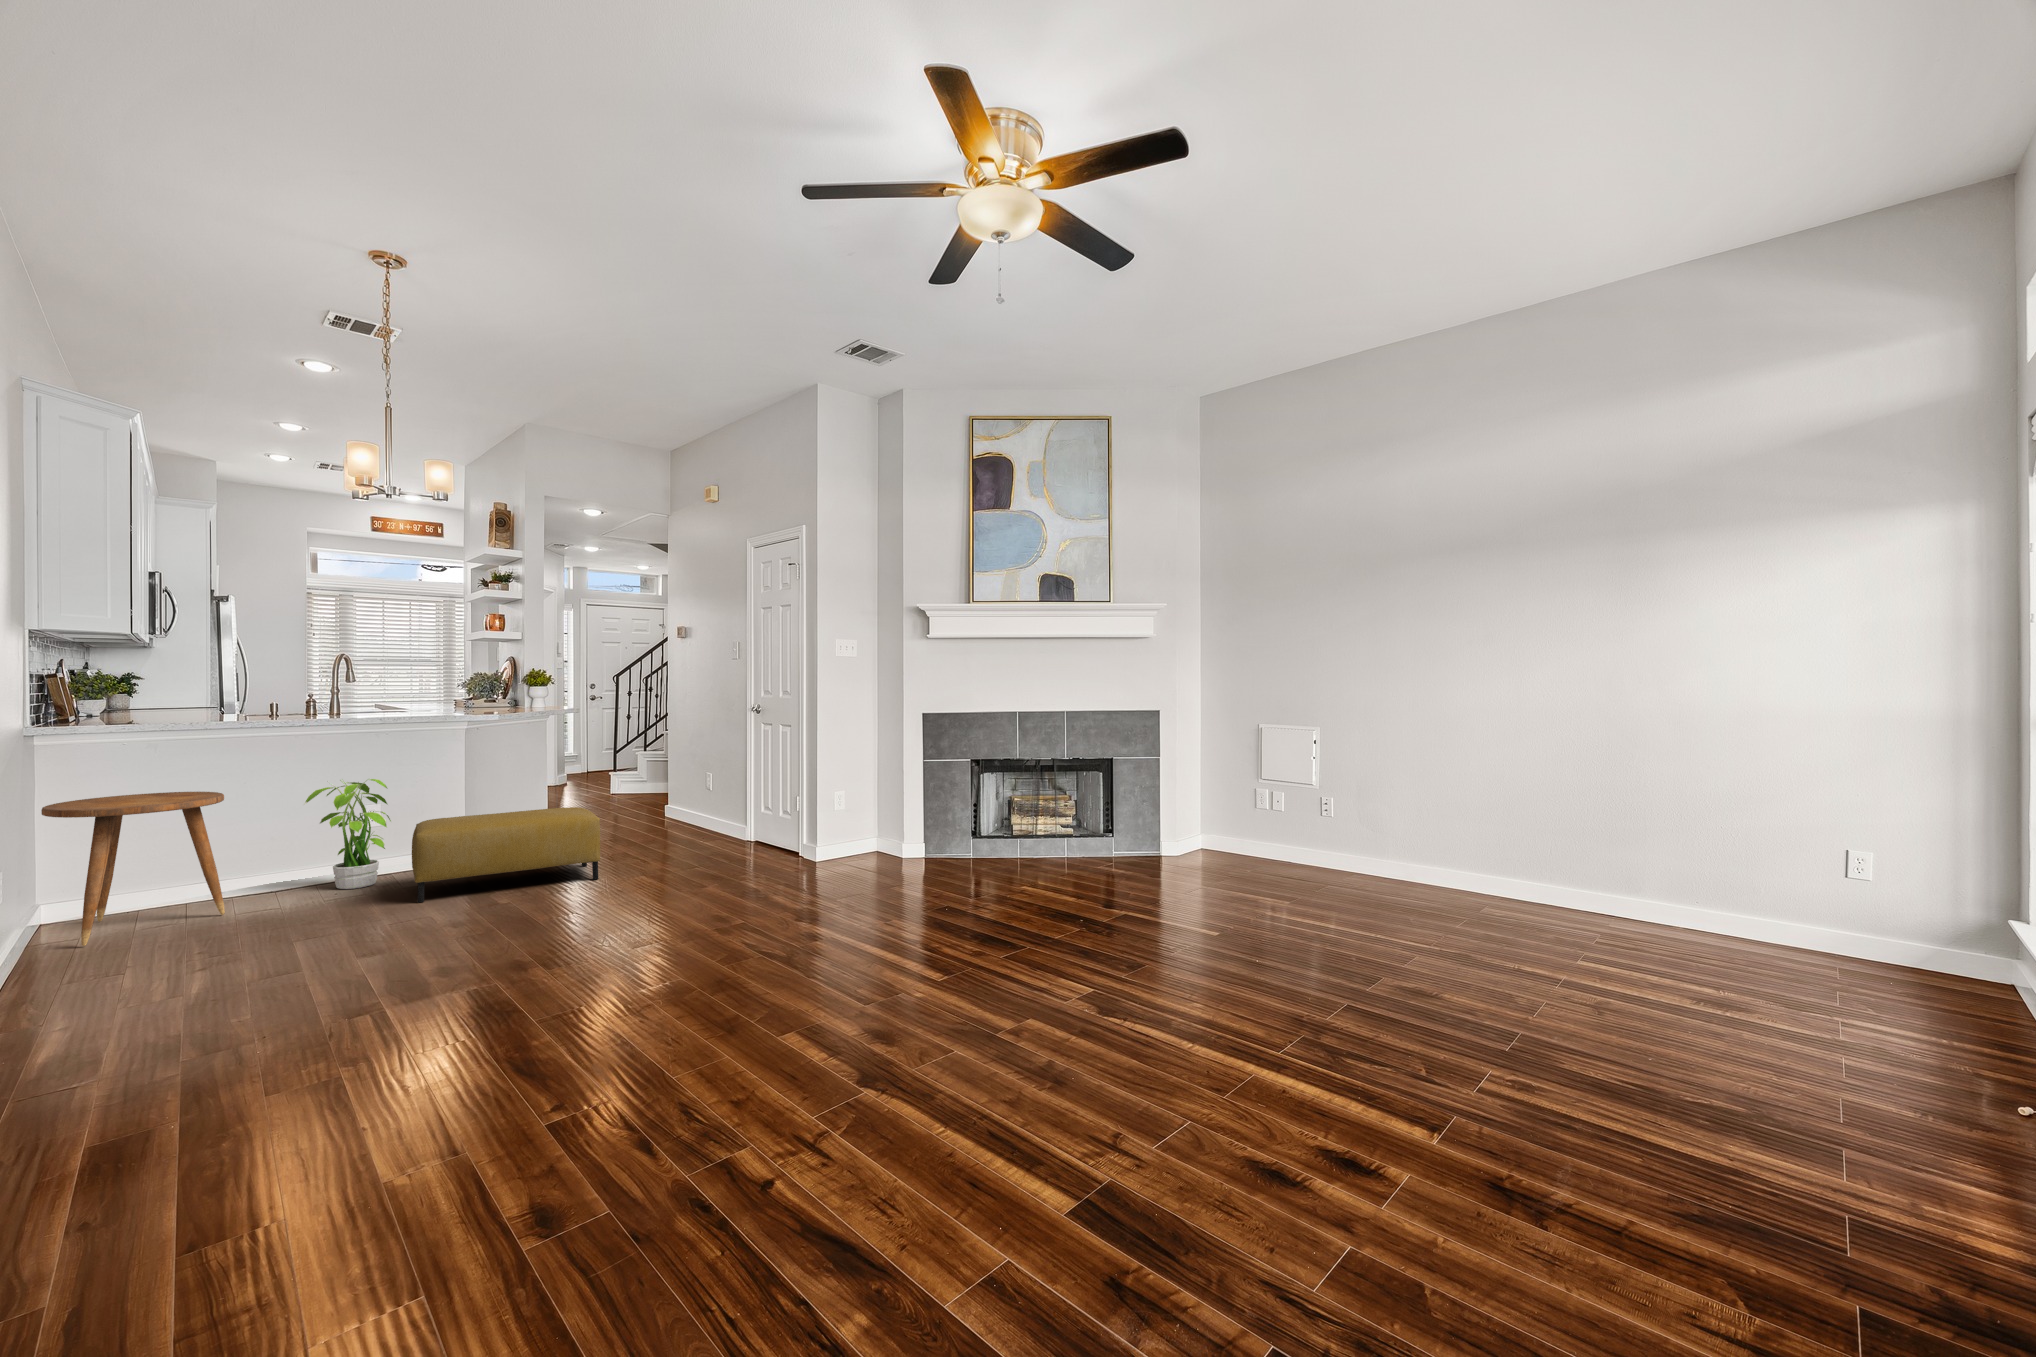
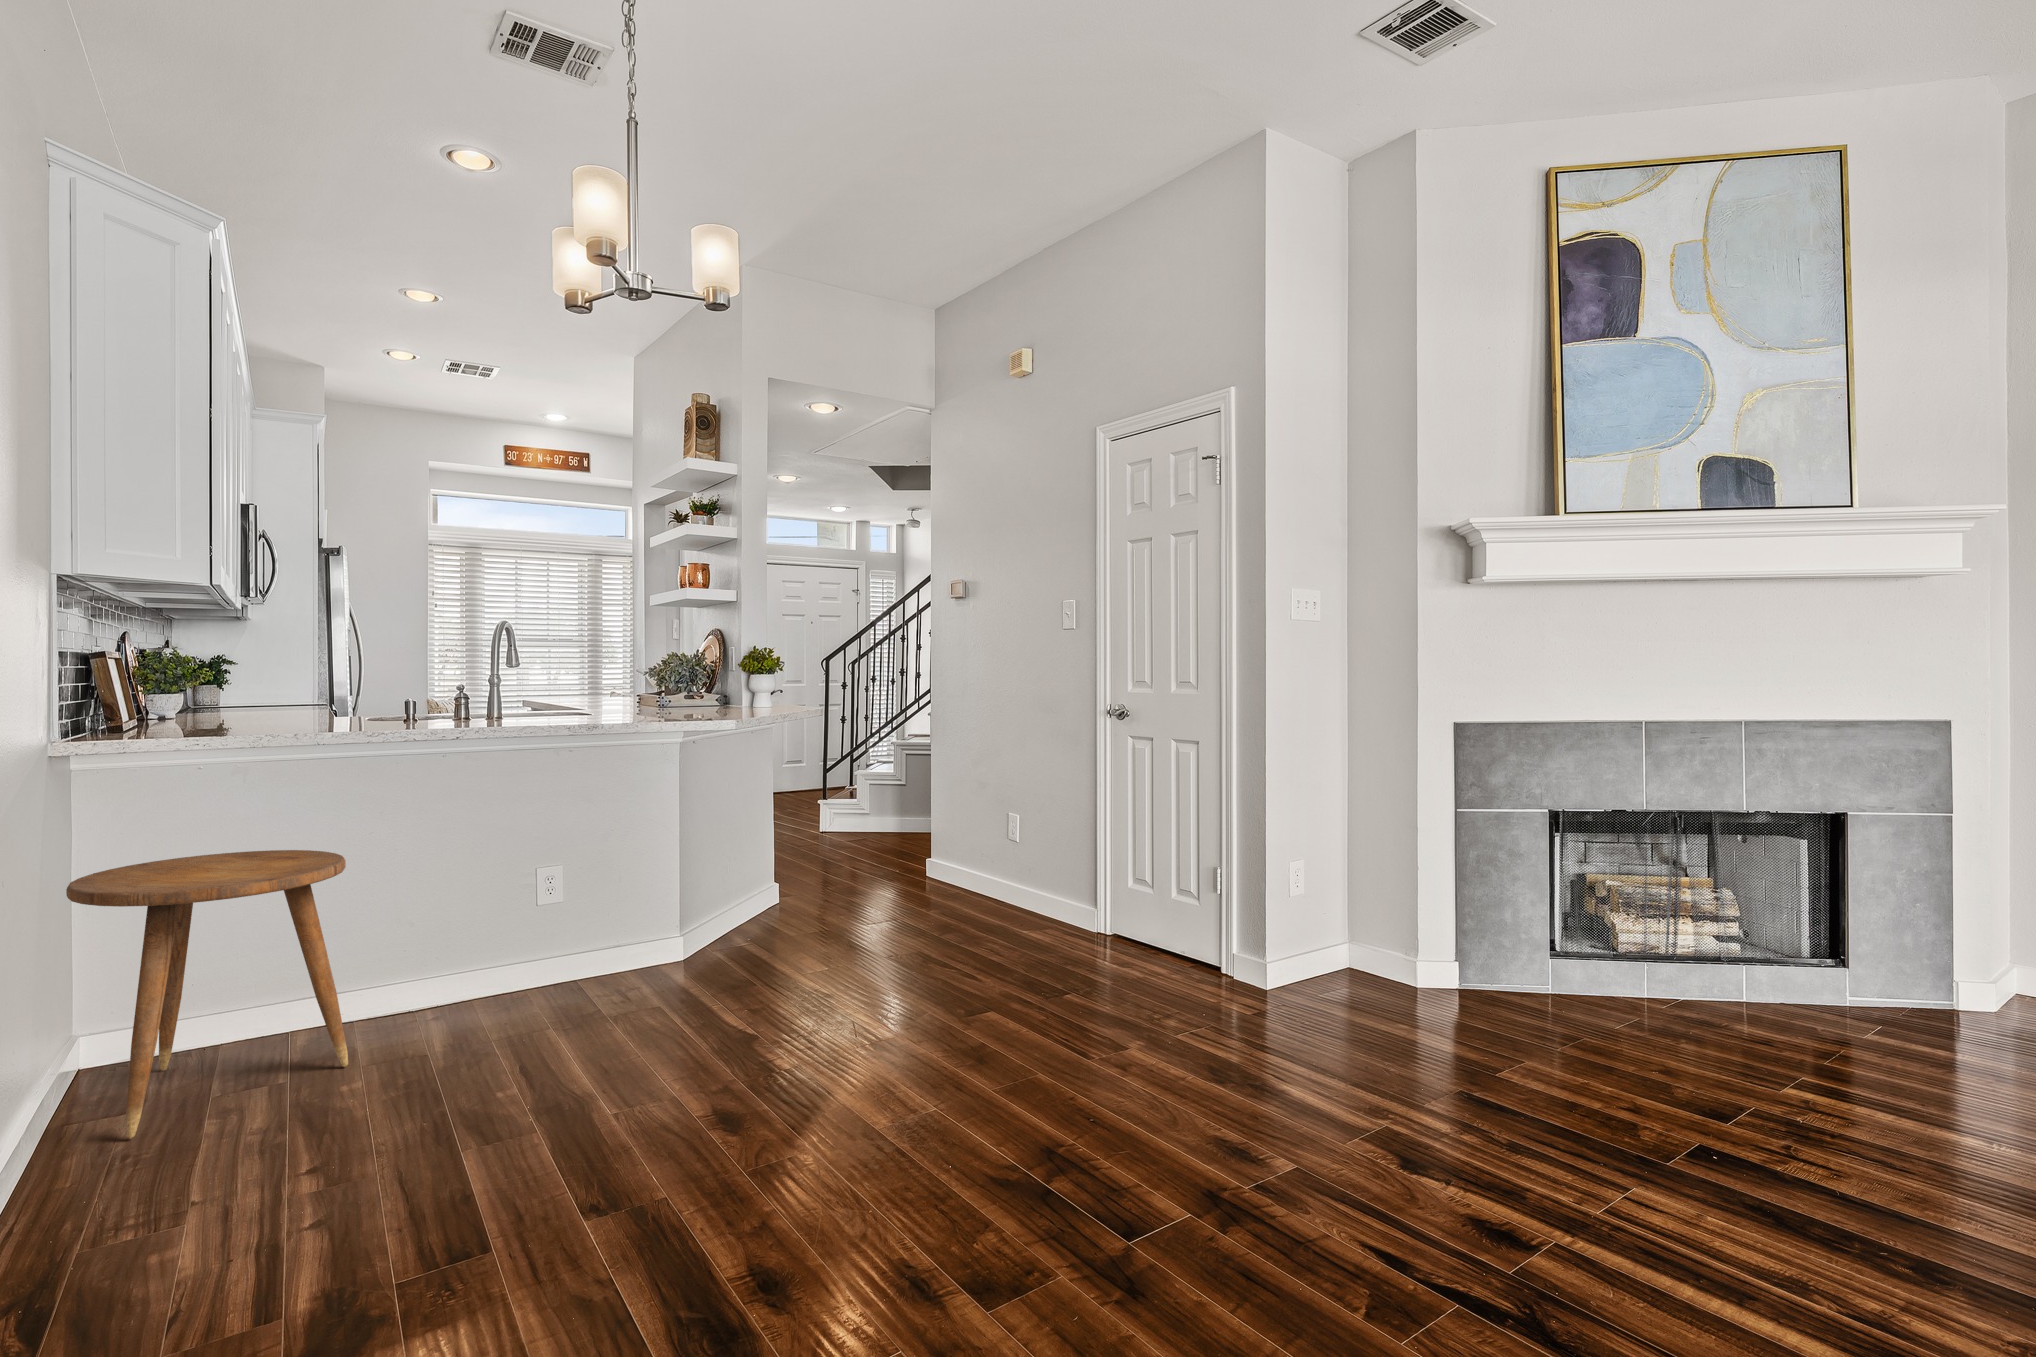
potted plant: present [304,779,391,889] -> none [459,826,587,1013]
ottoman: present [412,807,600,902] -> none [626,878,922,1055]

